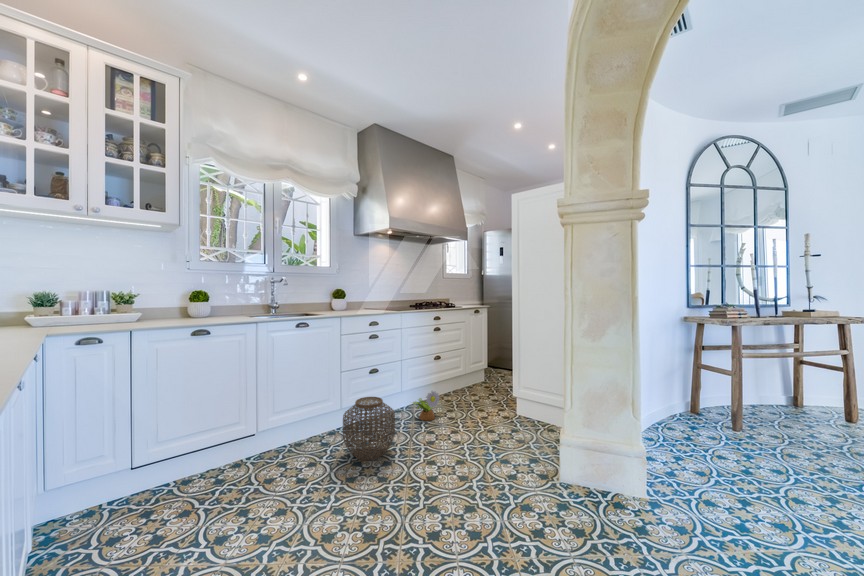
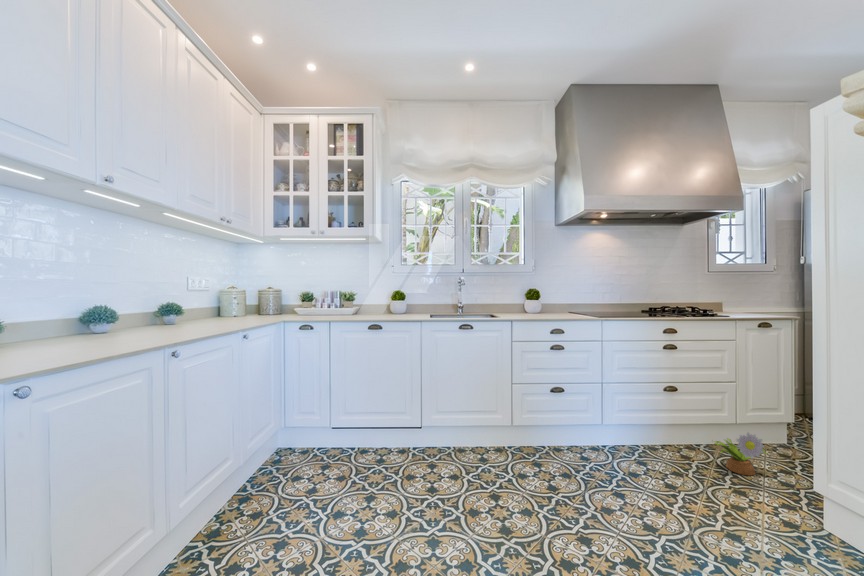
woven basket: present [343,397,395,460] -> none [602,418,675,498]

